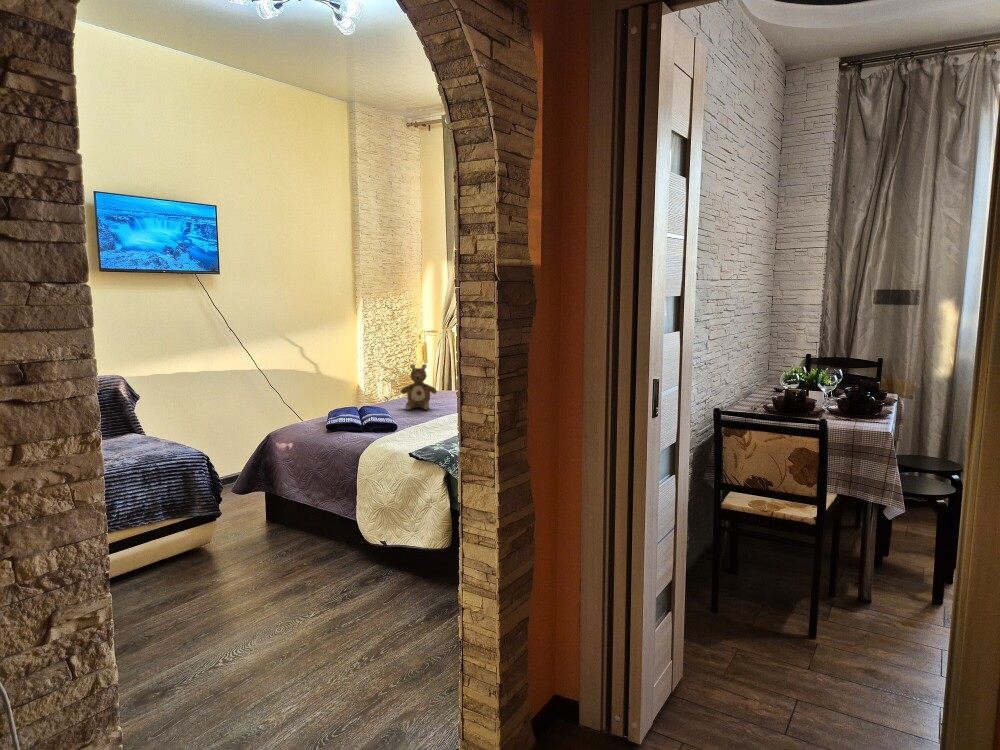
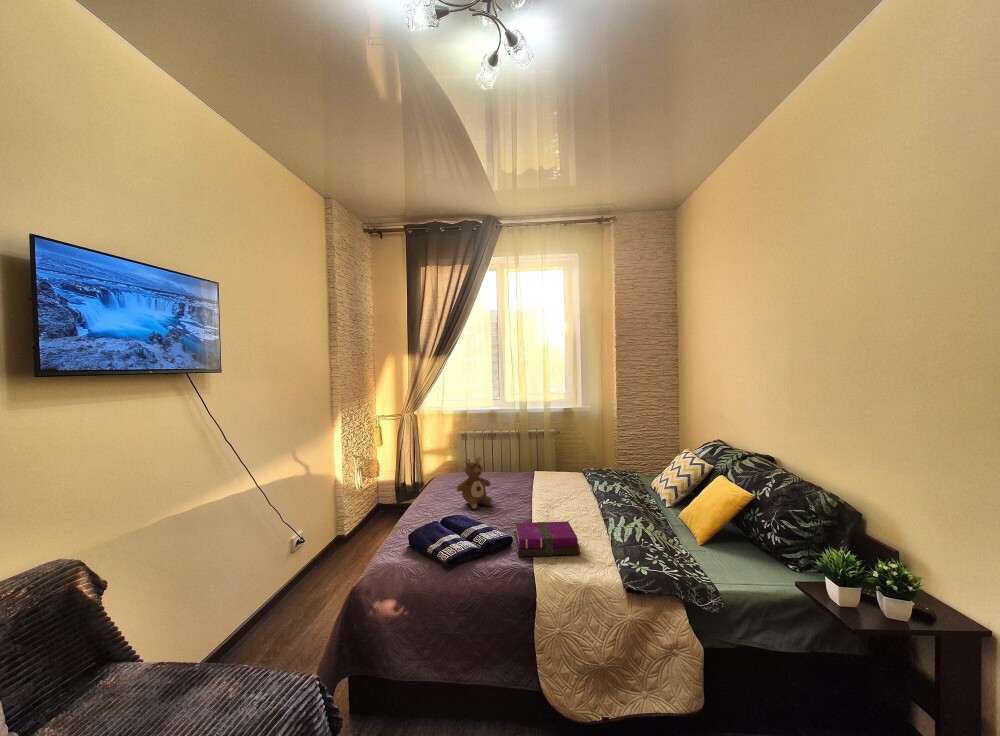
notebook: none [374,413,440,437] -> present [514,521,580,557]

